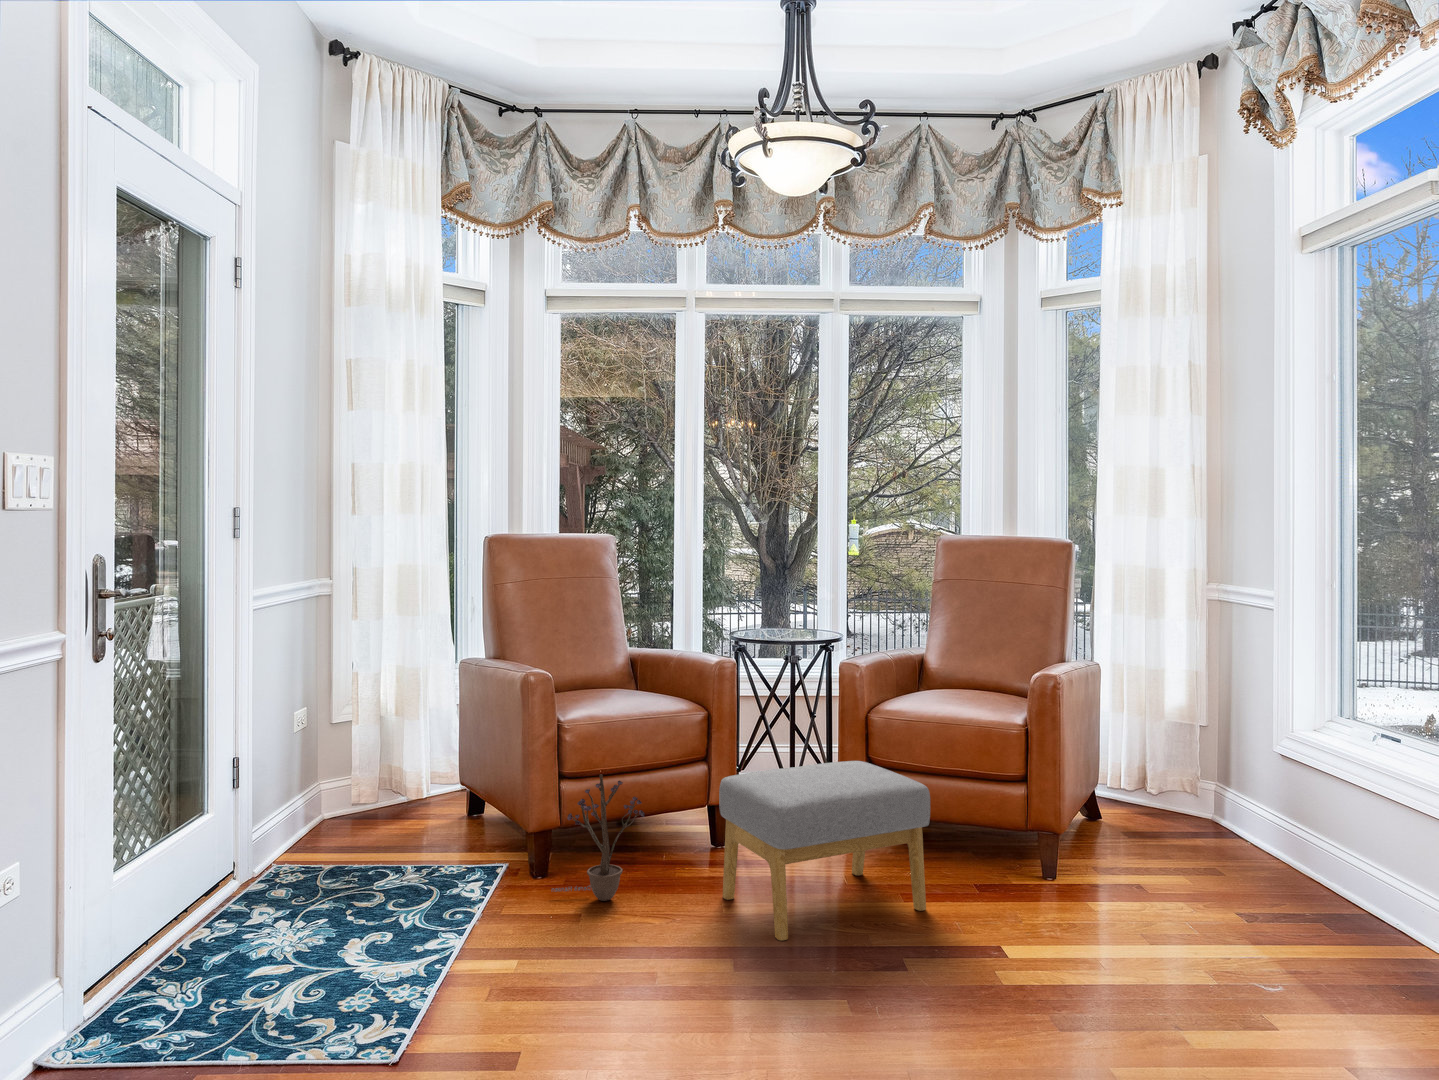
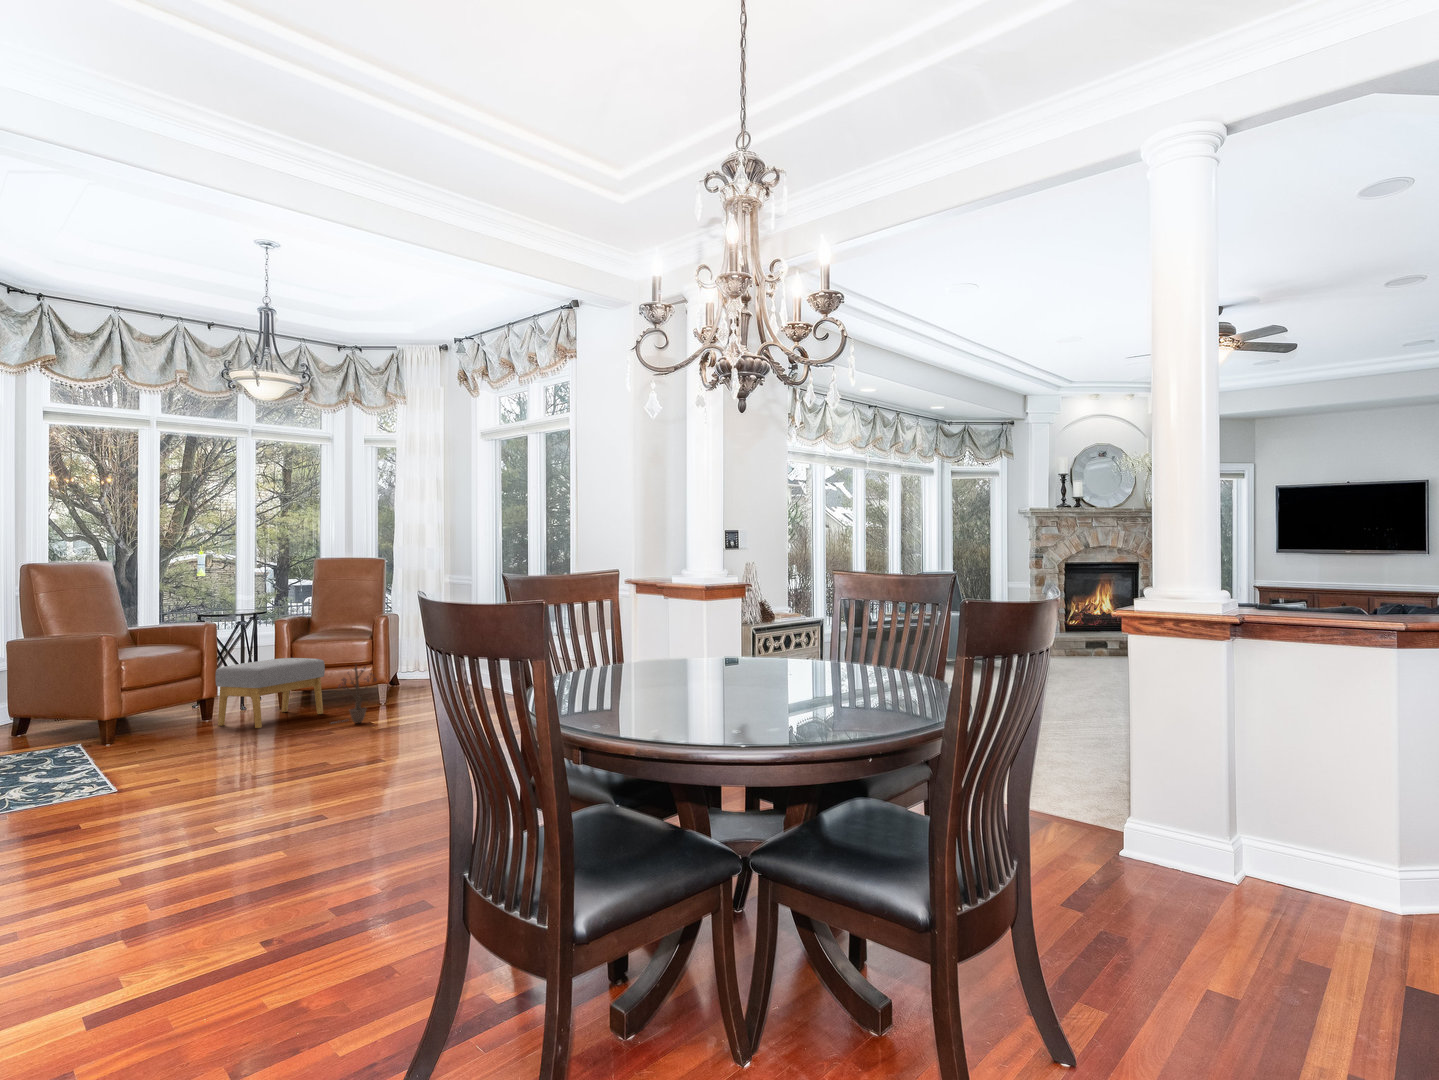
decorative plant: present [552,775,645,901] -> present [332,665,377,723]

